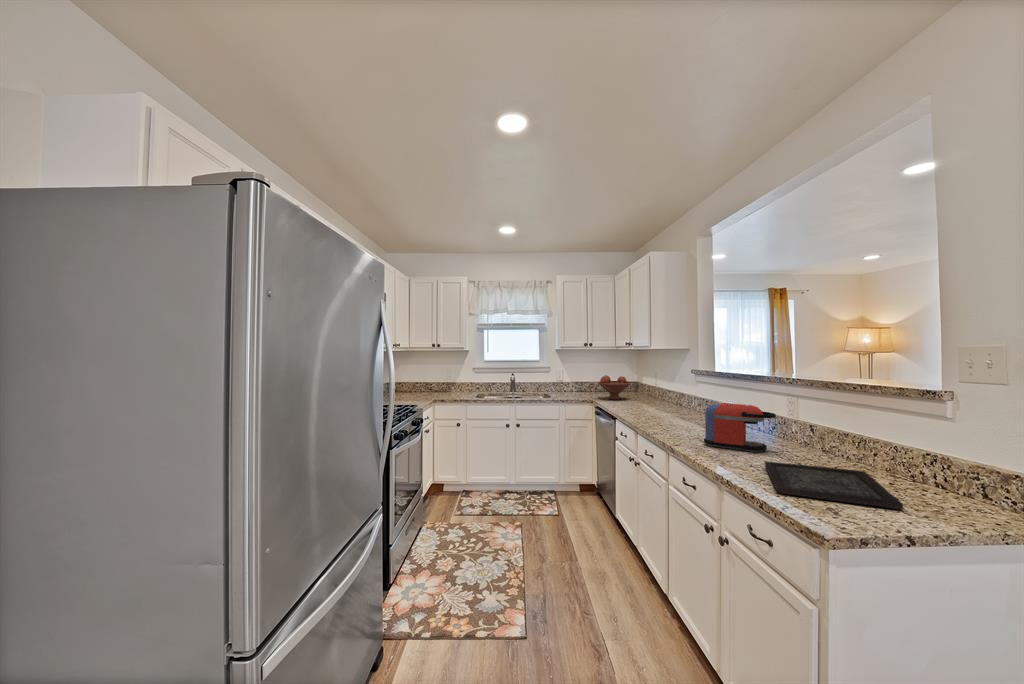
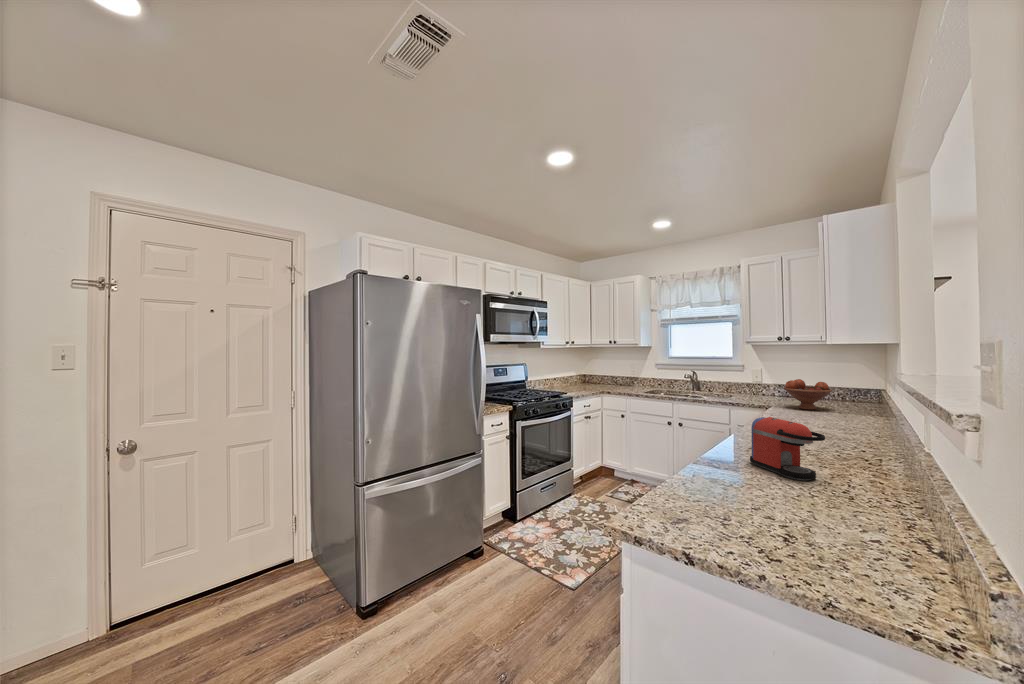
tray: present [765,461,903,509] -> none [674,483,849,546]

